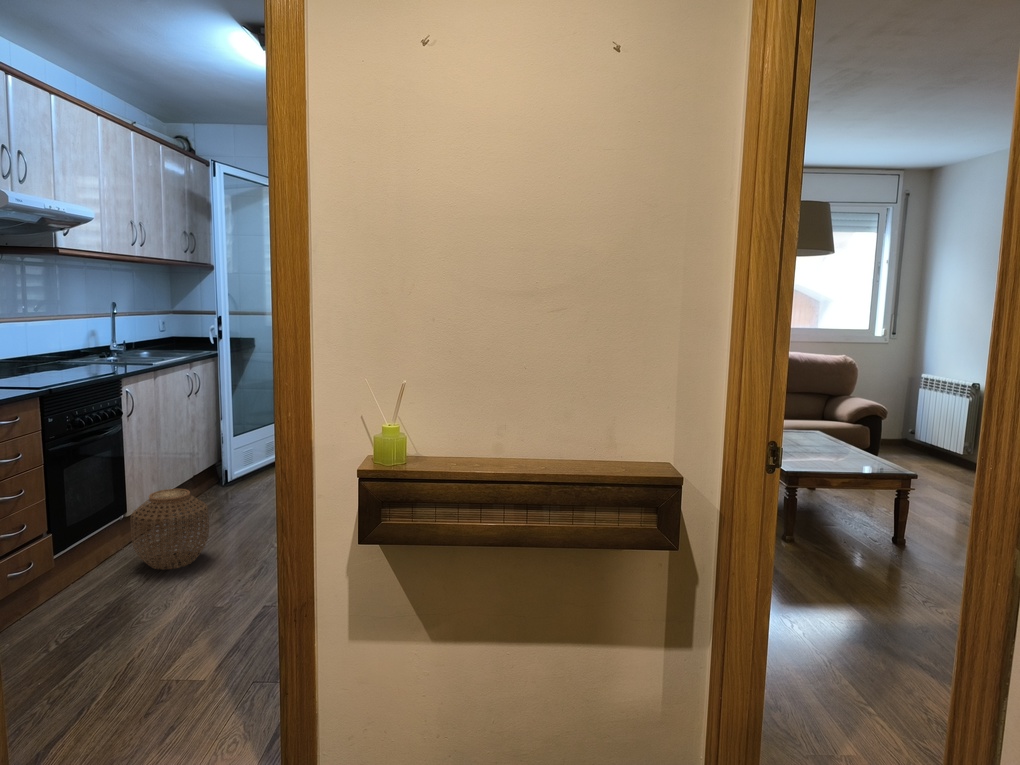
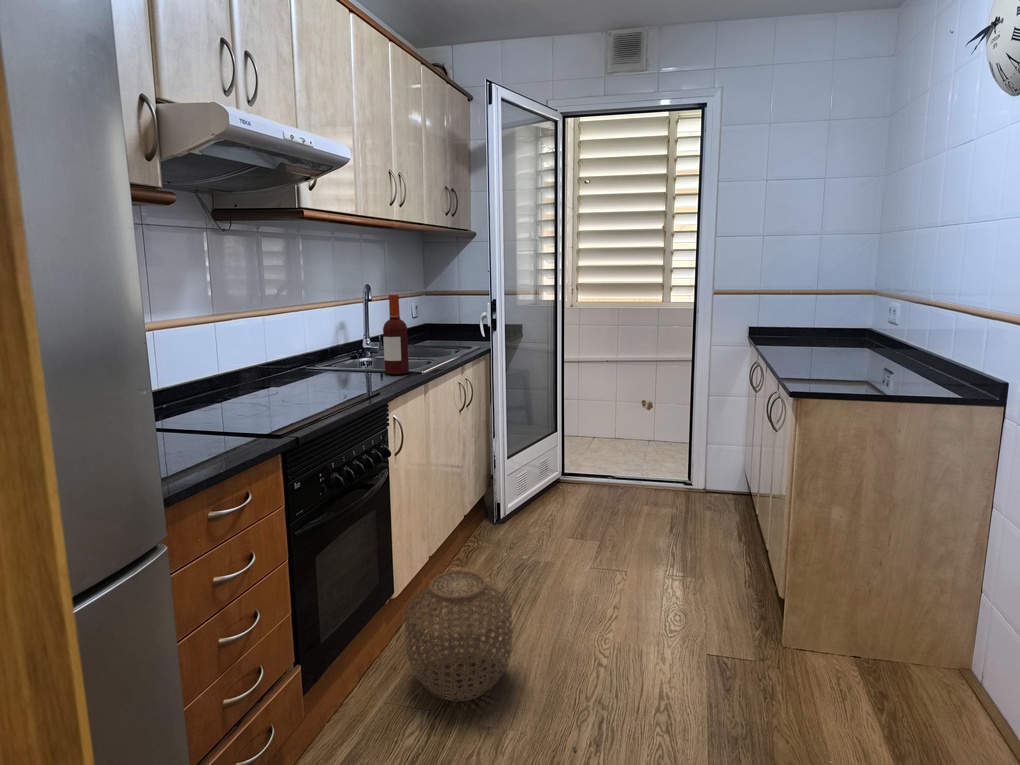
bottle: none [122,309,143,365] -> present [383,295,409,375]

